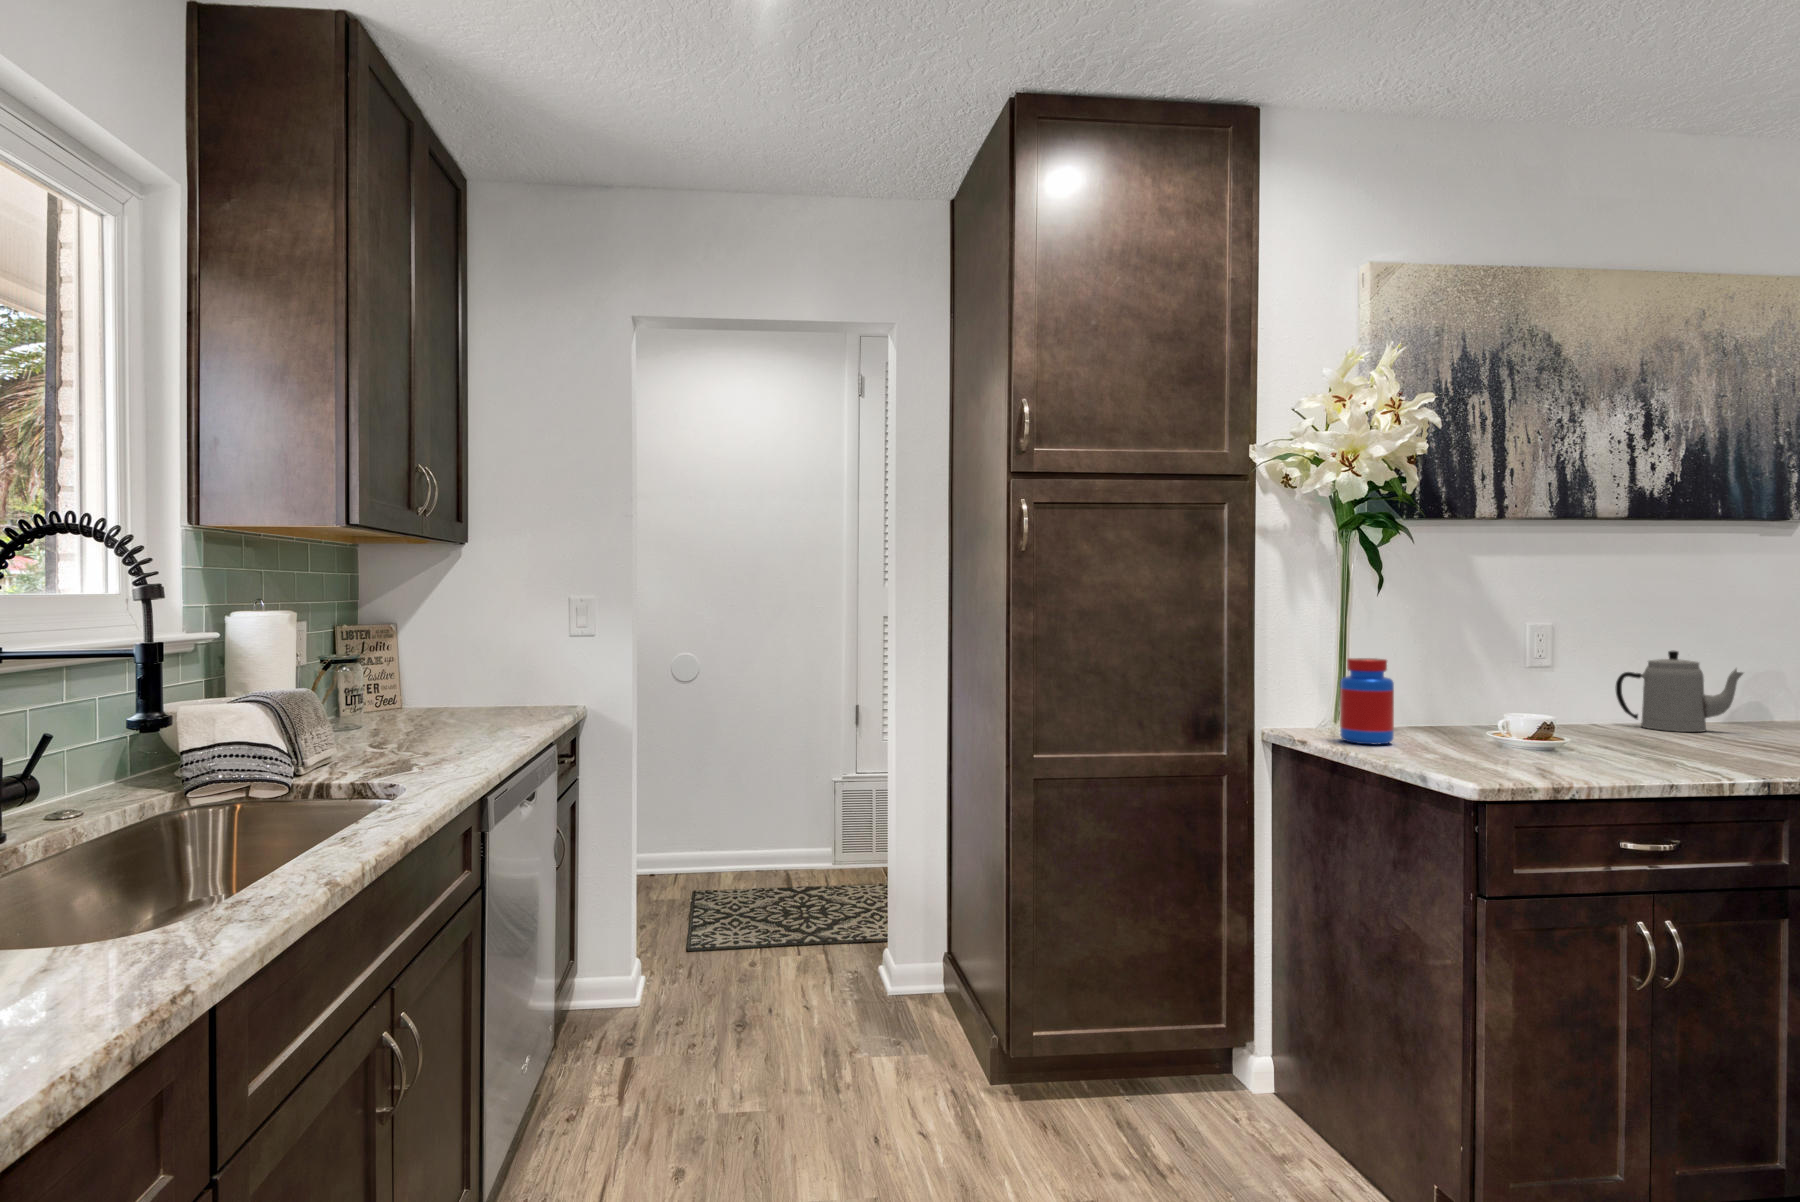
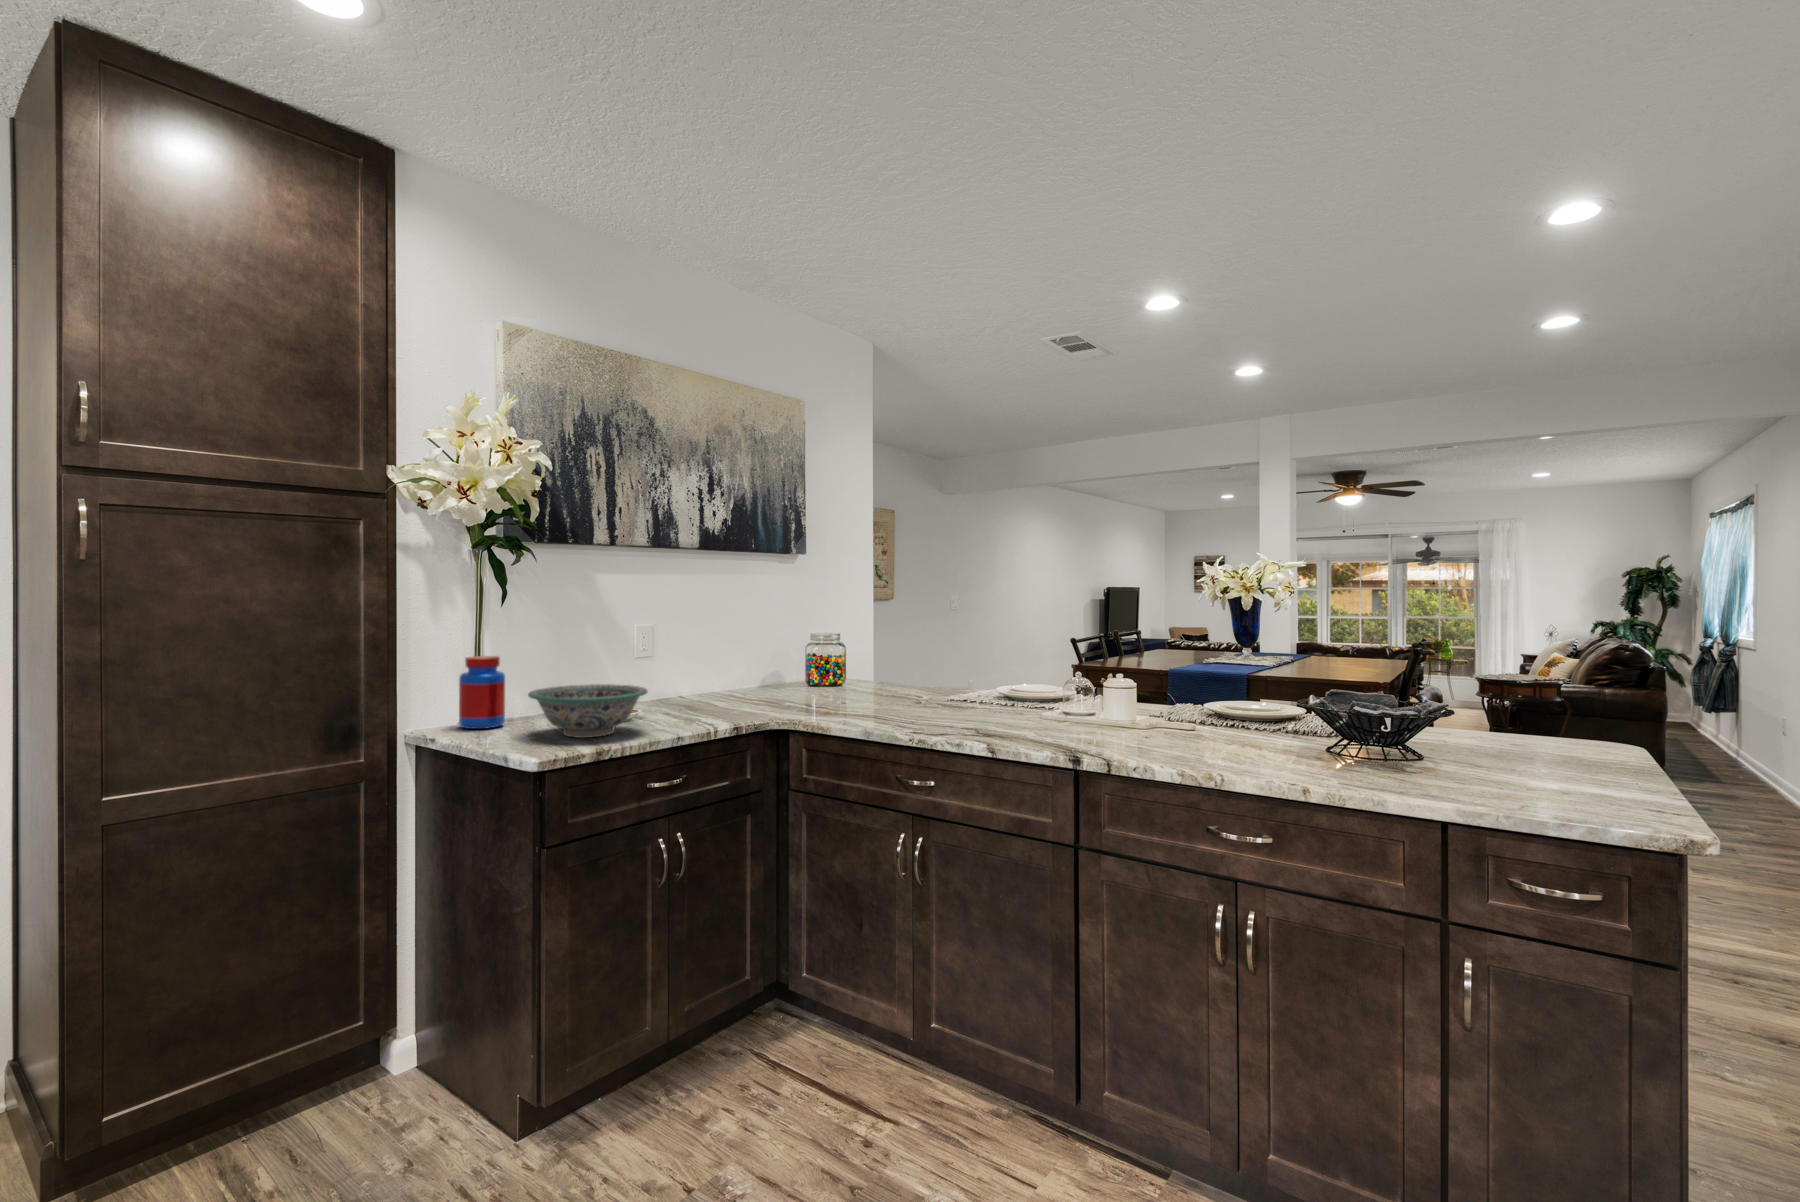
teapot: present [1616,651,1743,732] -> none [690,639,761,694]
decorative bowl: none [1437,699,1609,767] -> present [528,684,648,738]

